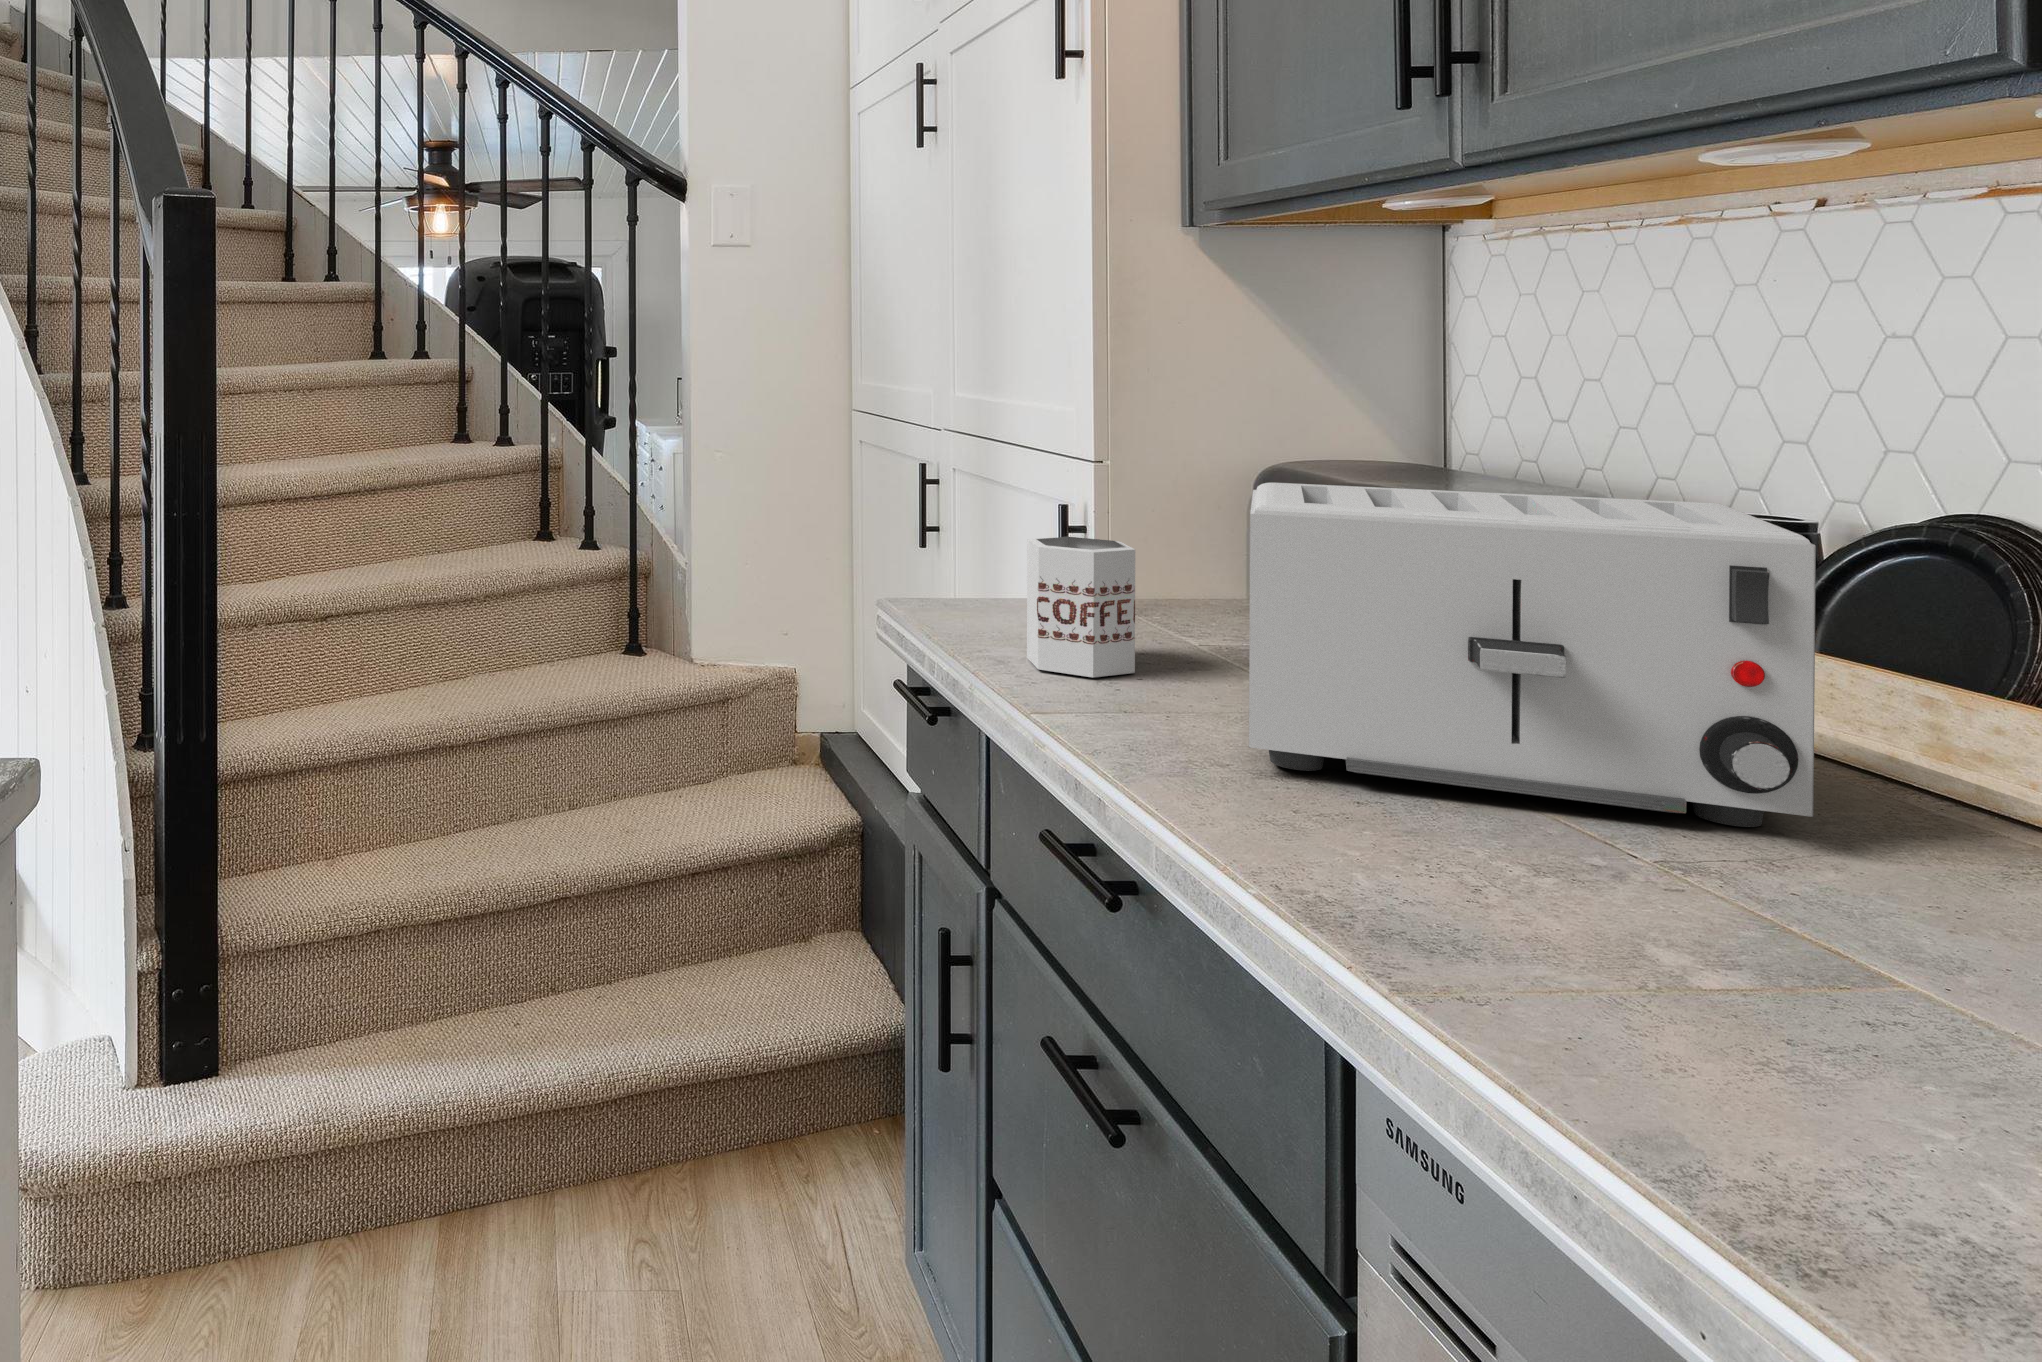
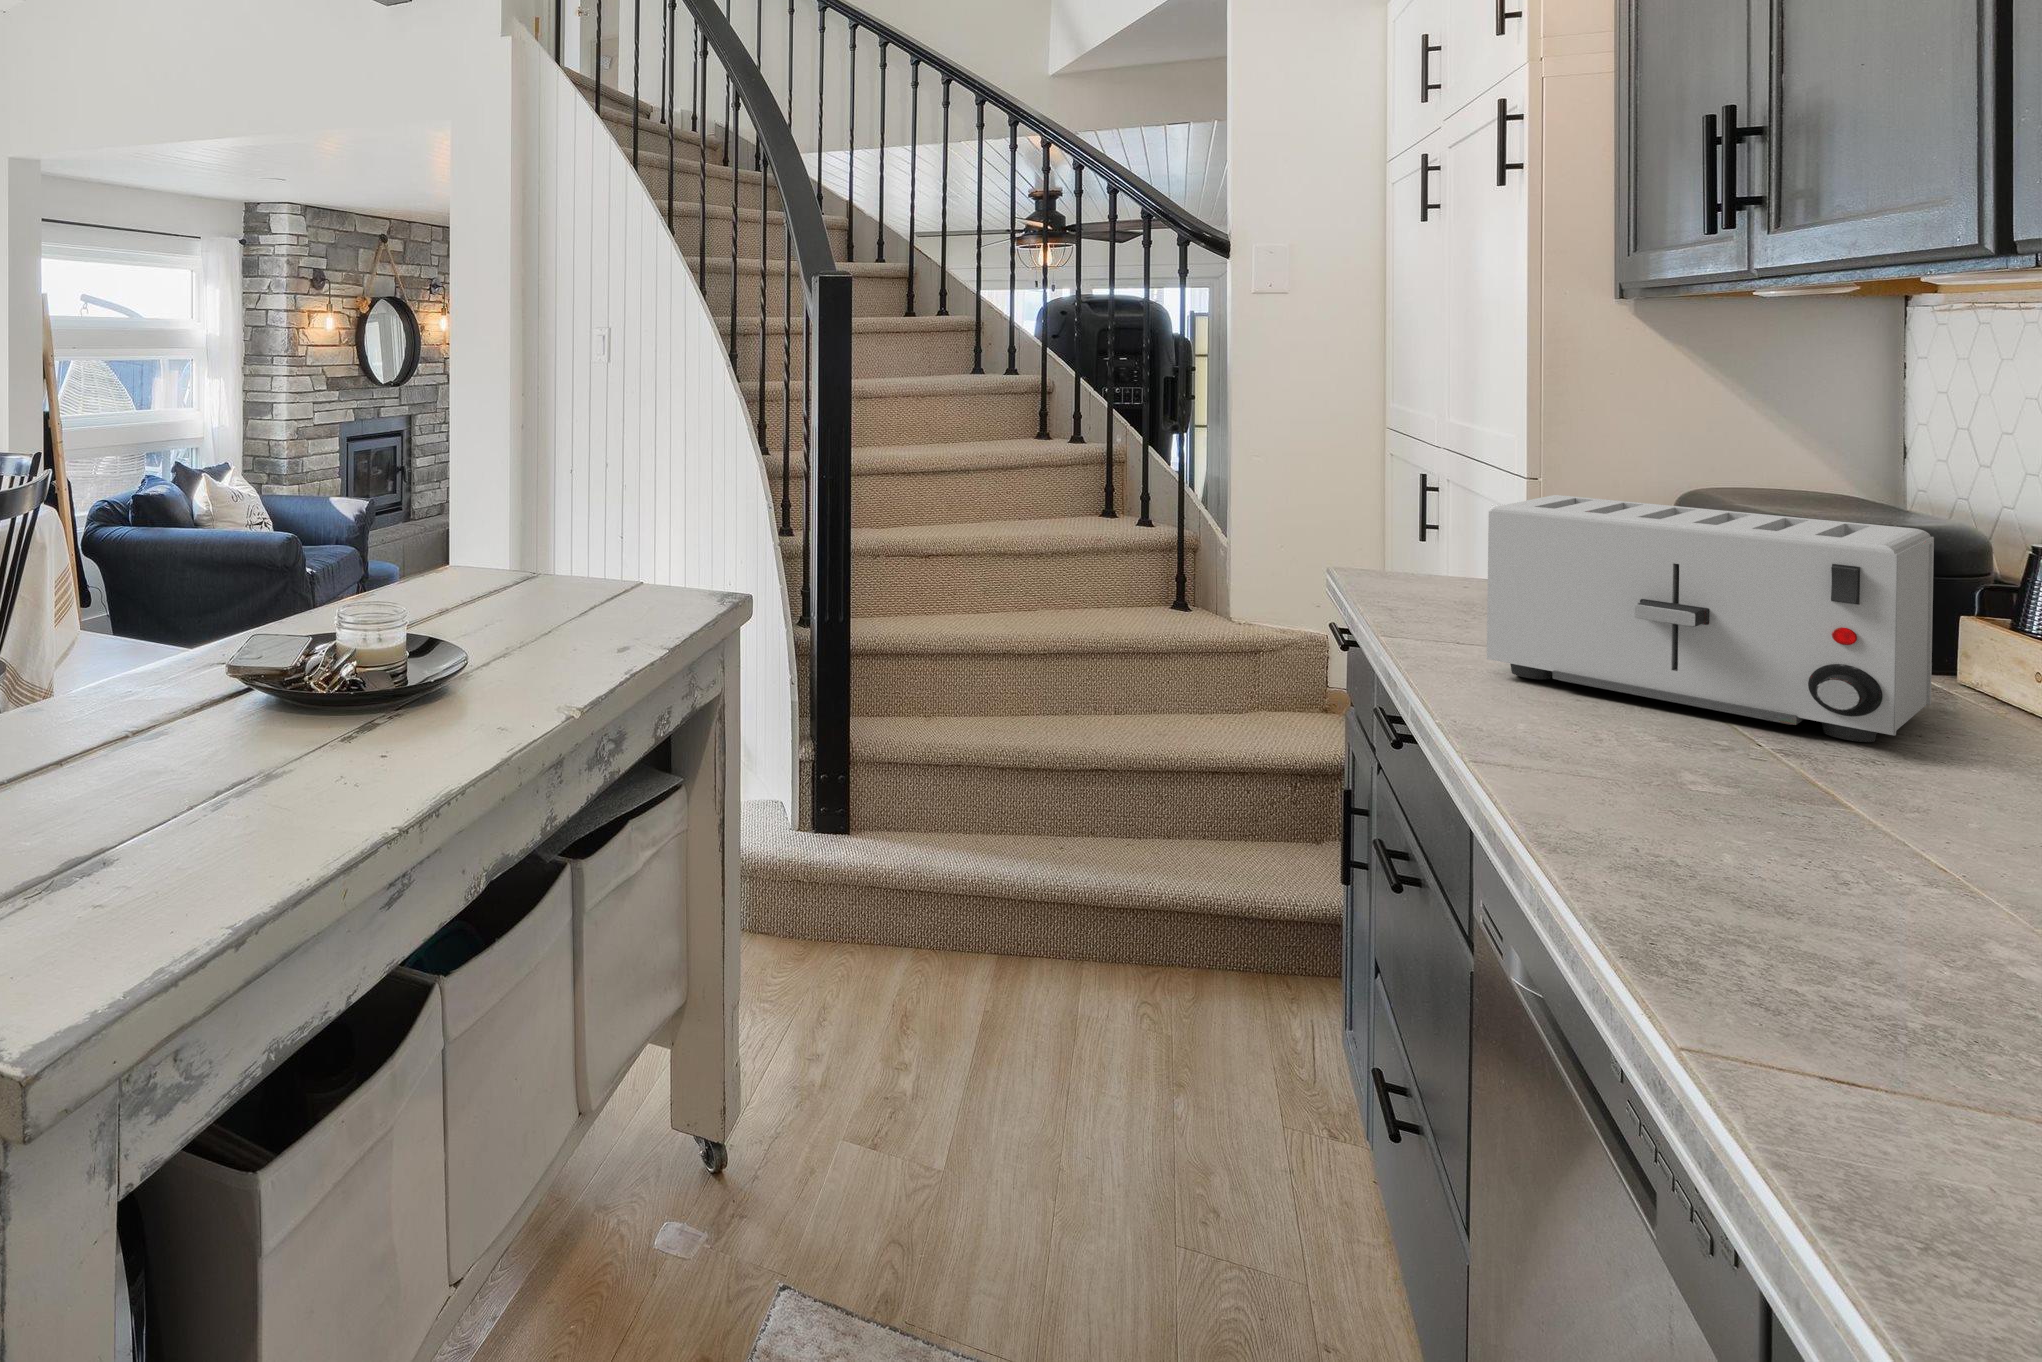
mug: present [1027,537,1135,677] -> none [1401,527,1481,624]

